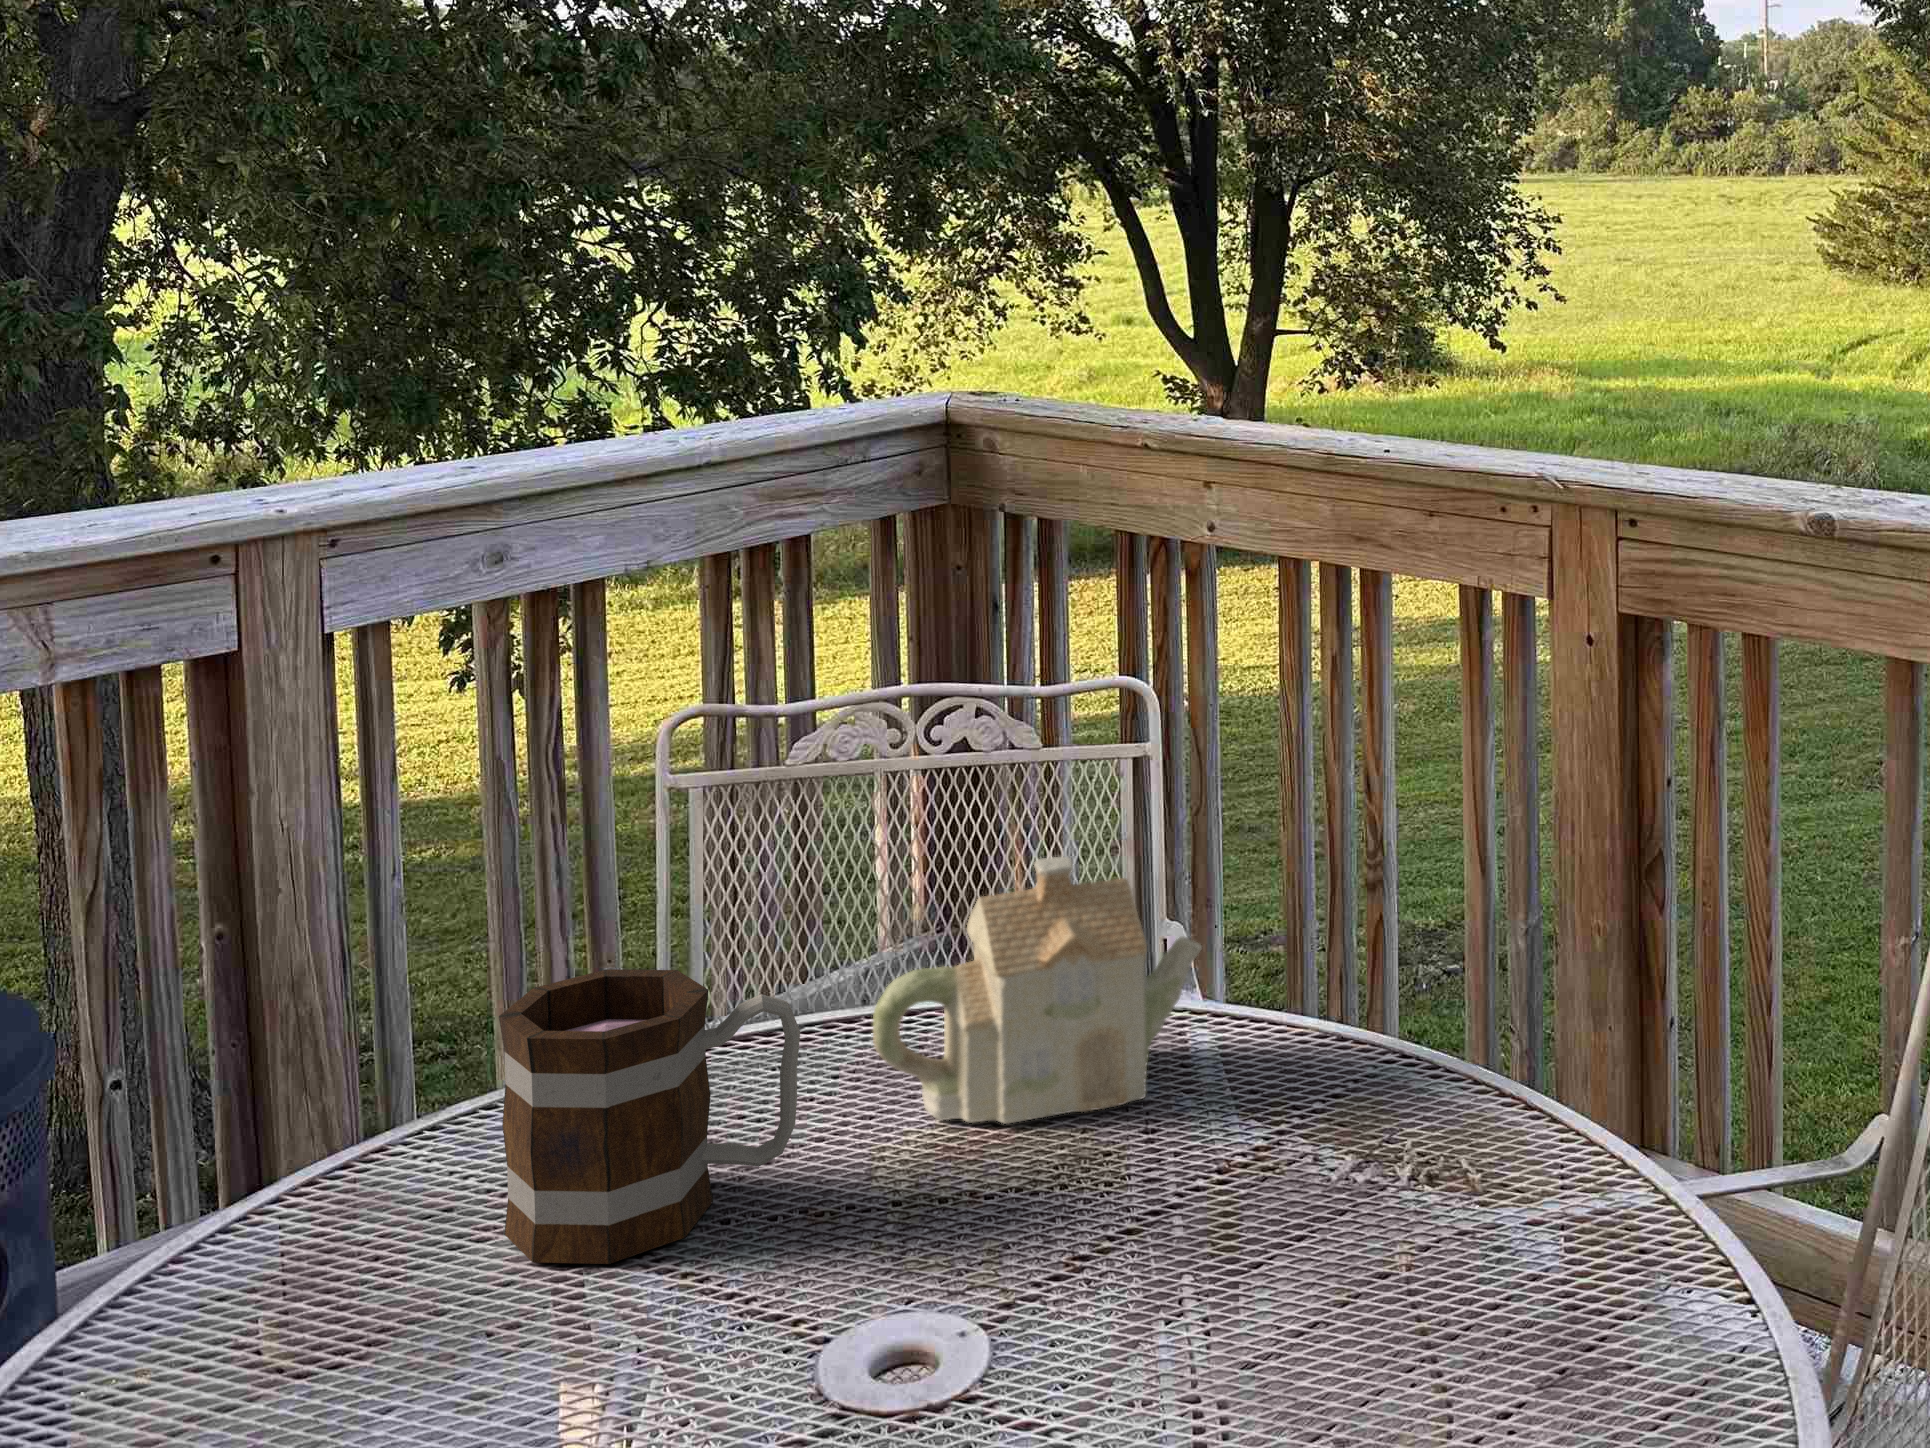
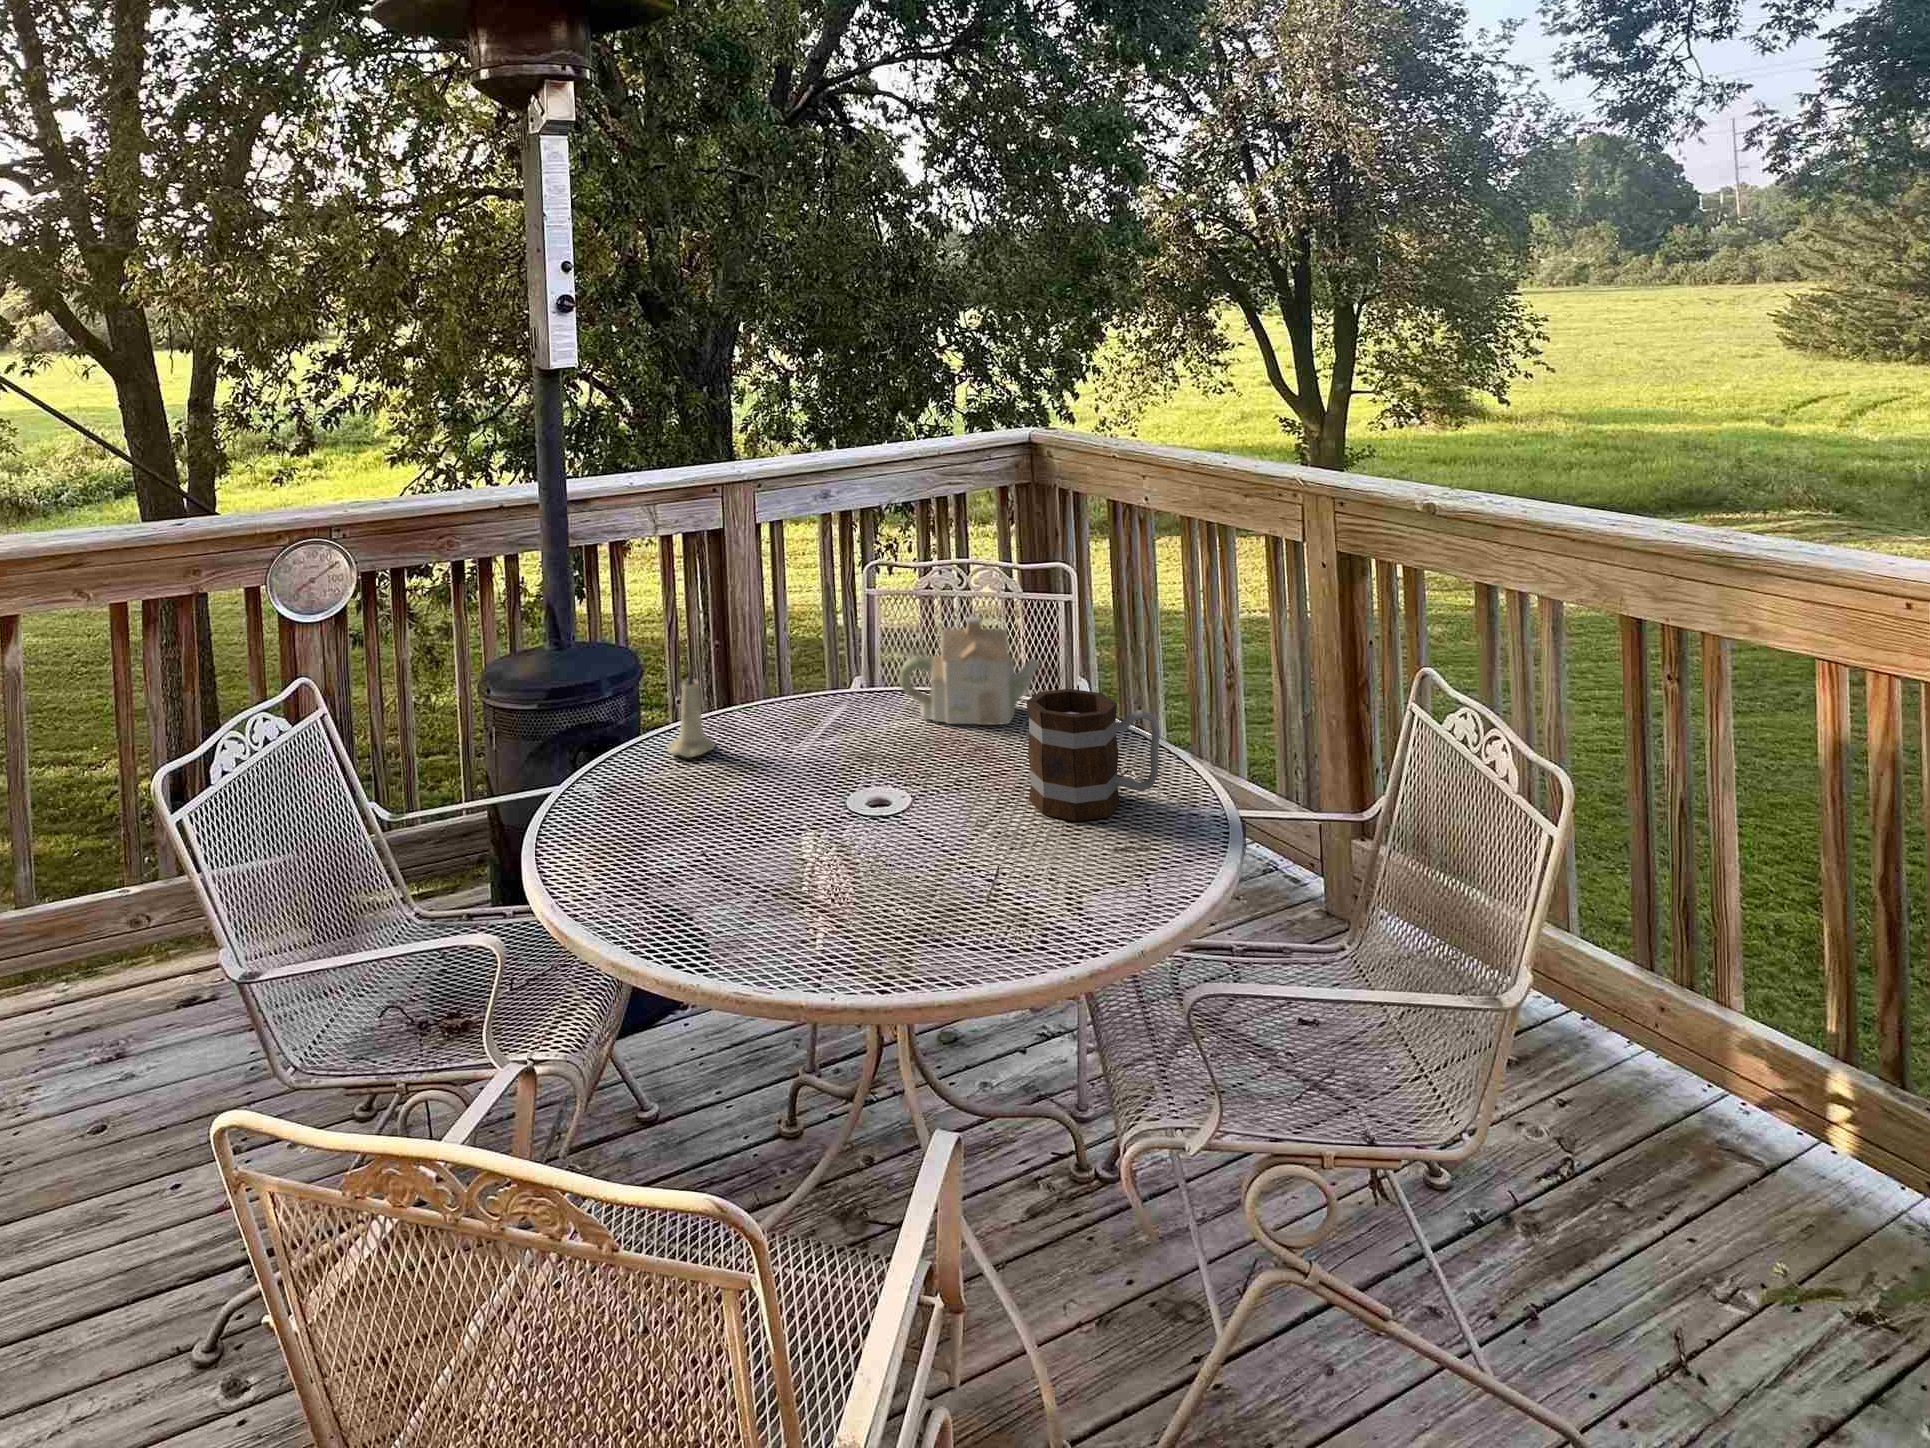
mug: present [499,969,800,1264] -> present [1026,689,1160,821]
candle: none [258,1106,407,1375] -> present [668,667,715,757]

